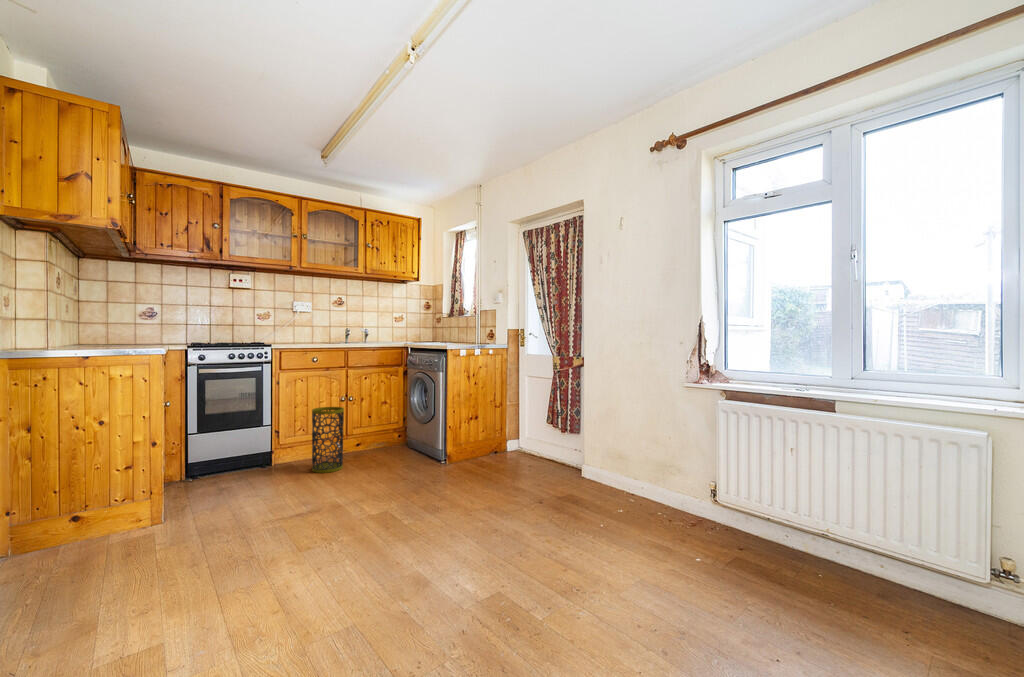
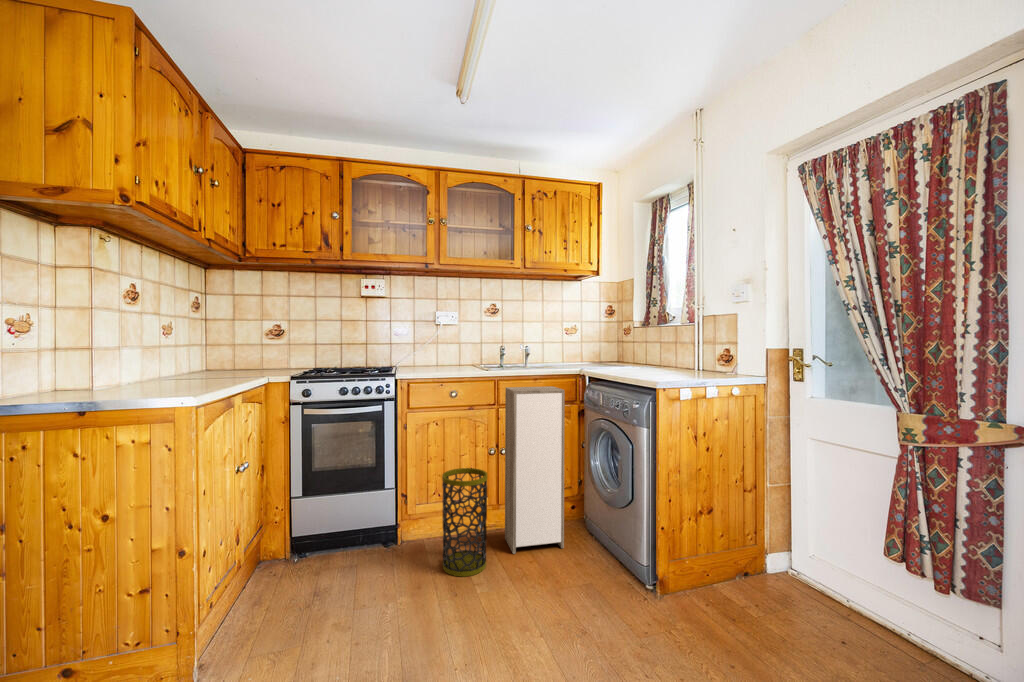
storage cabinet: none [353,354,395,462] -> present [505,386,565,554]

